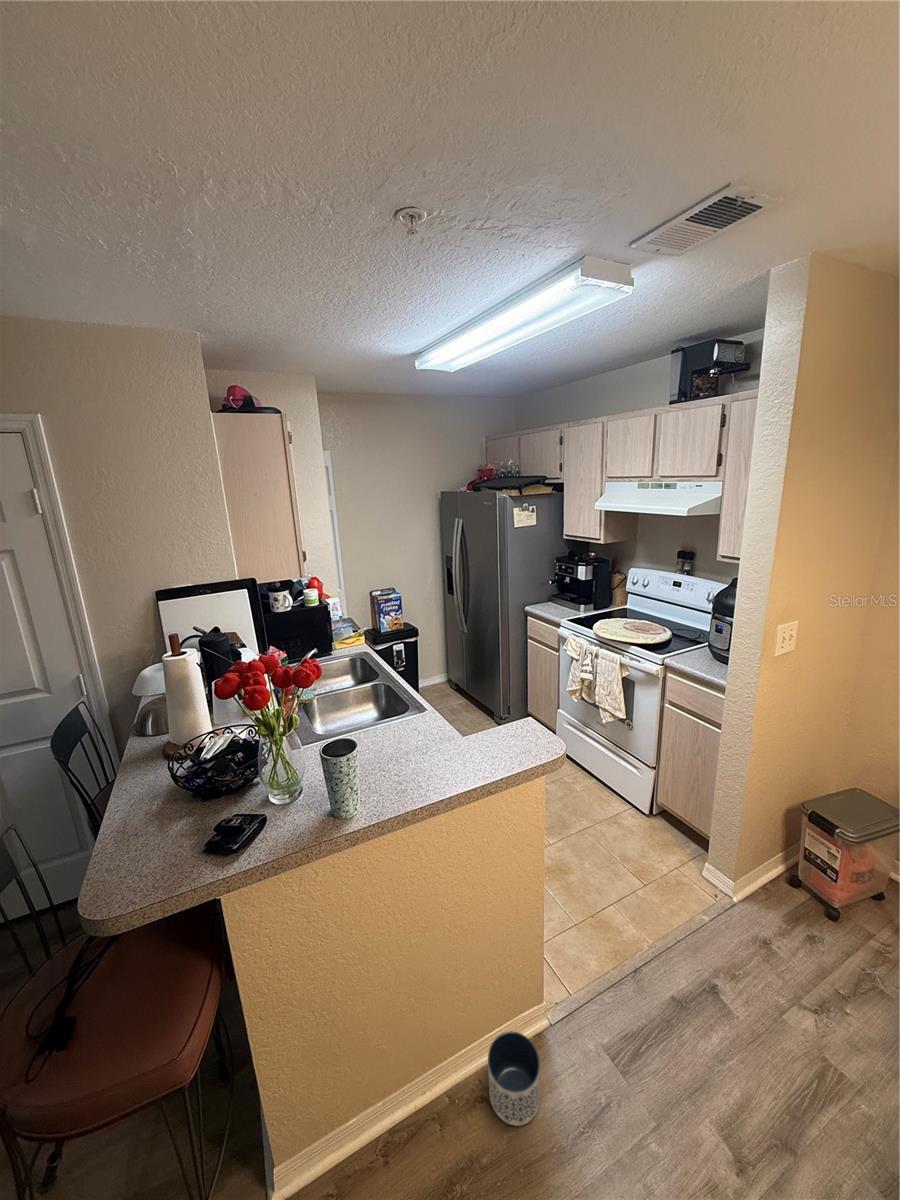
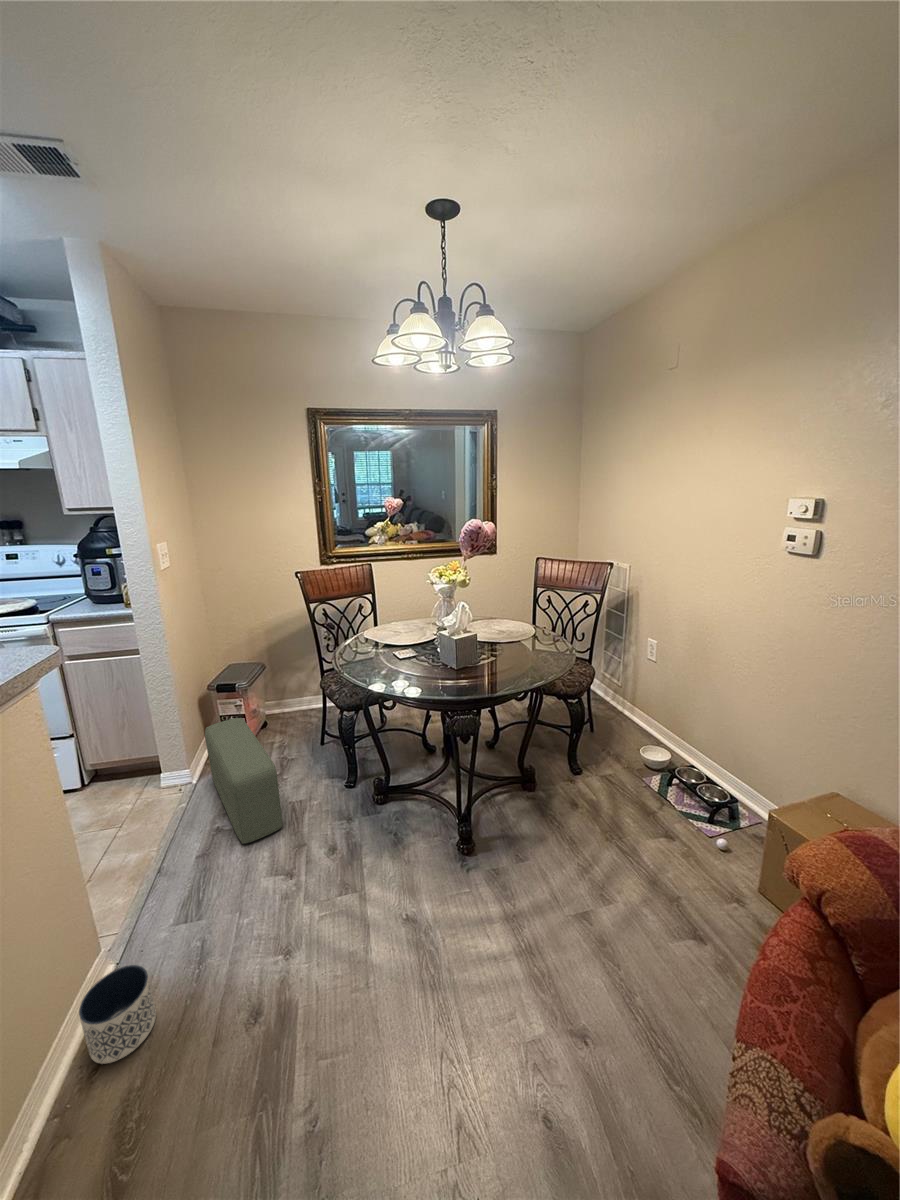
pouf: none [721,857,819,1083] -> present [205,718,282,844]

